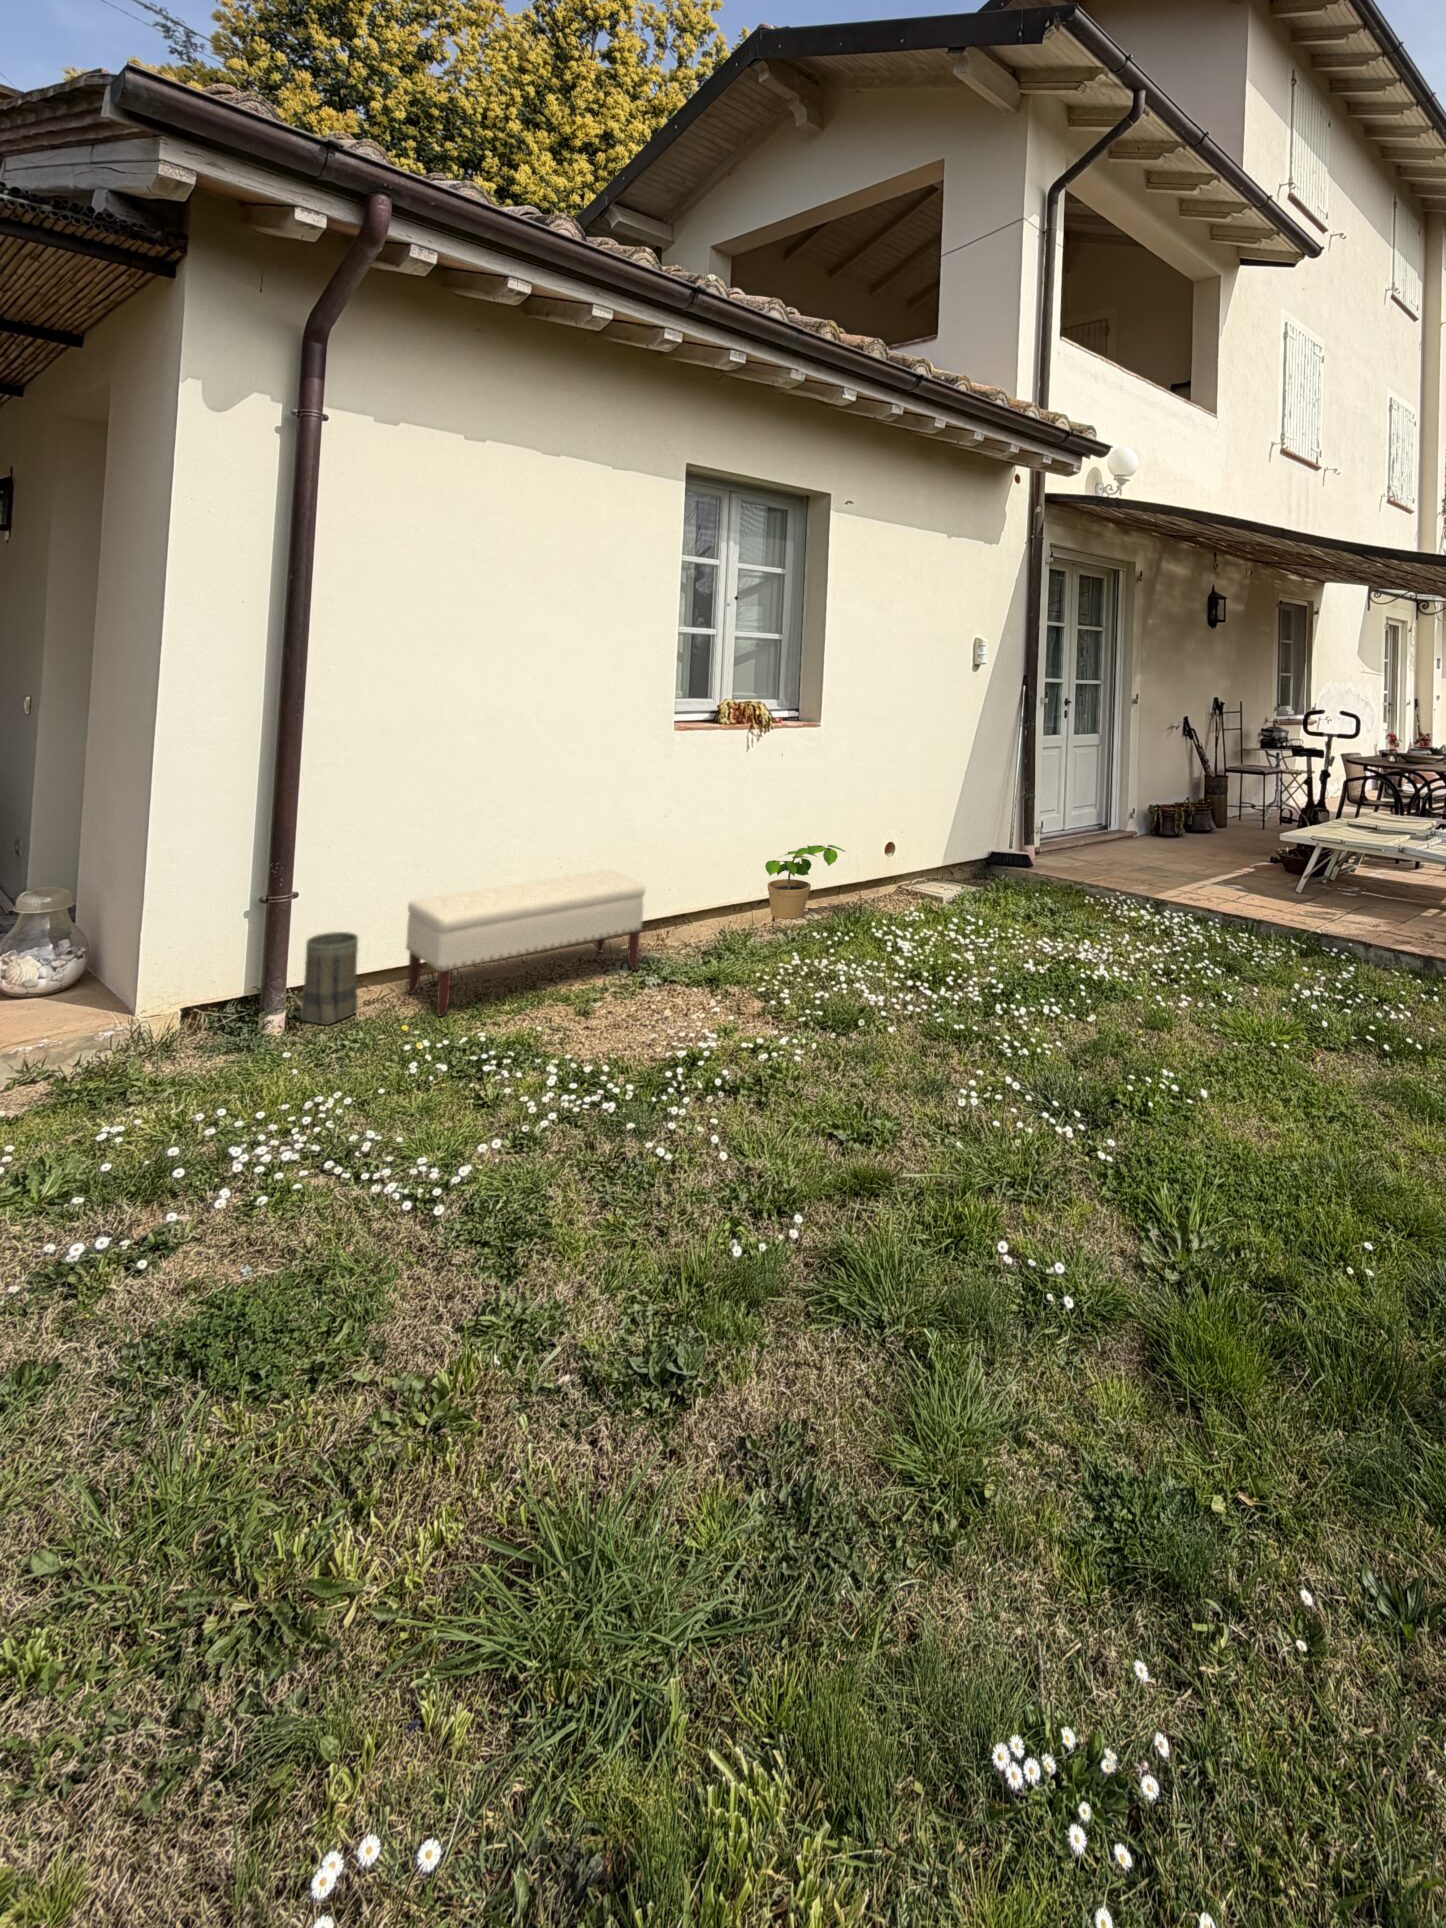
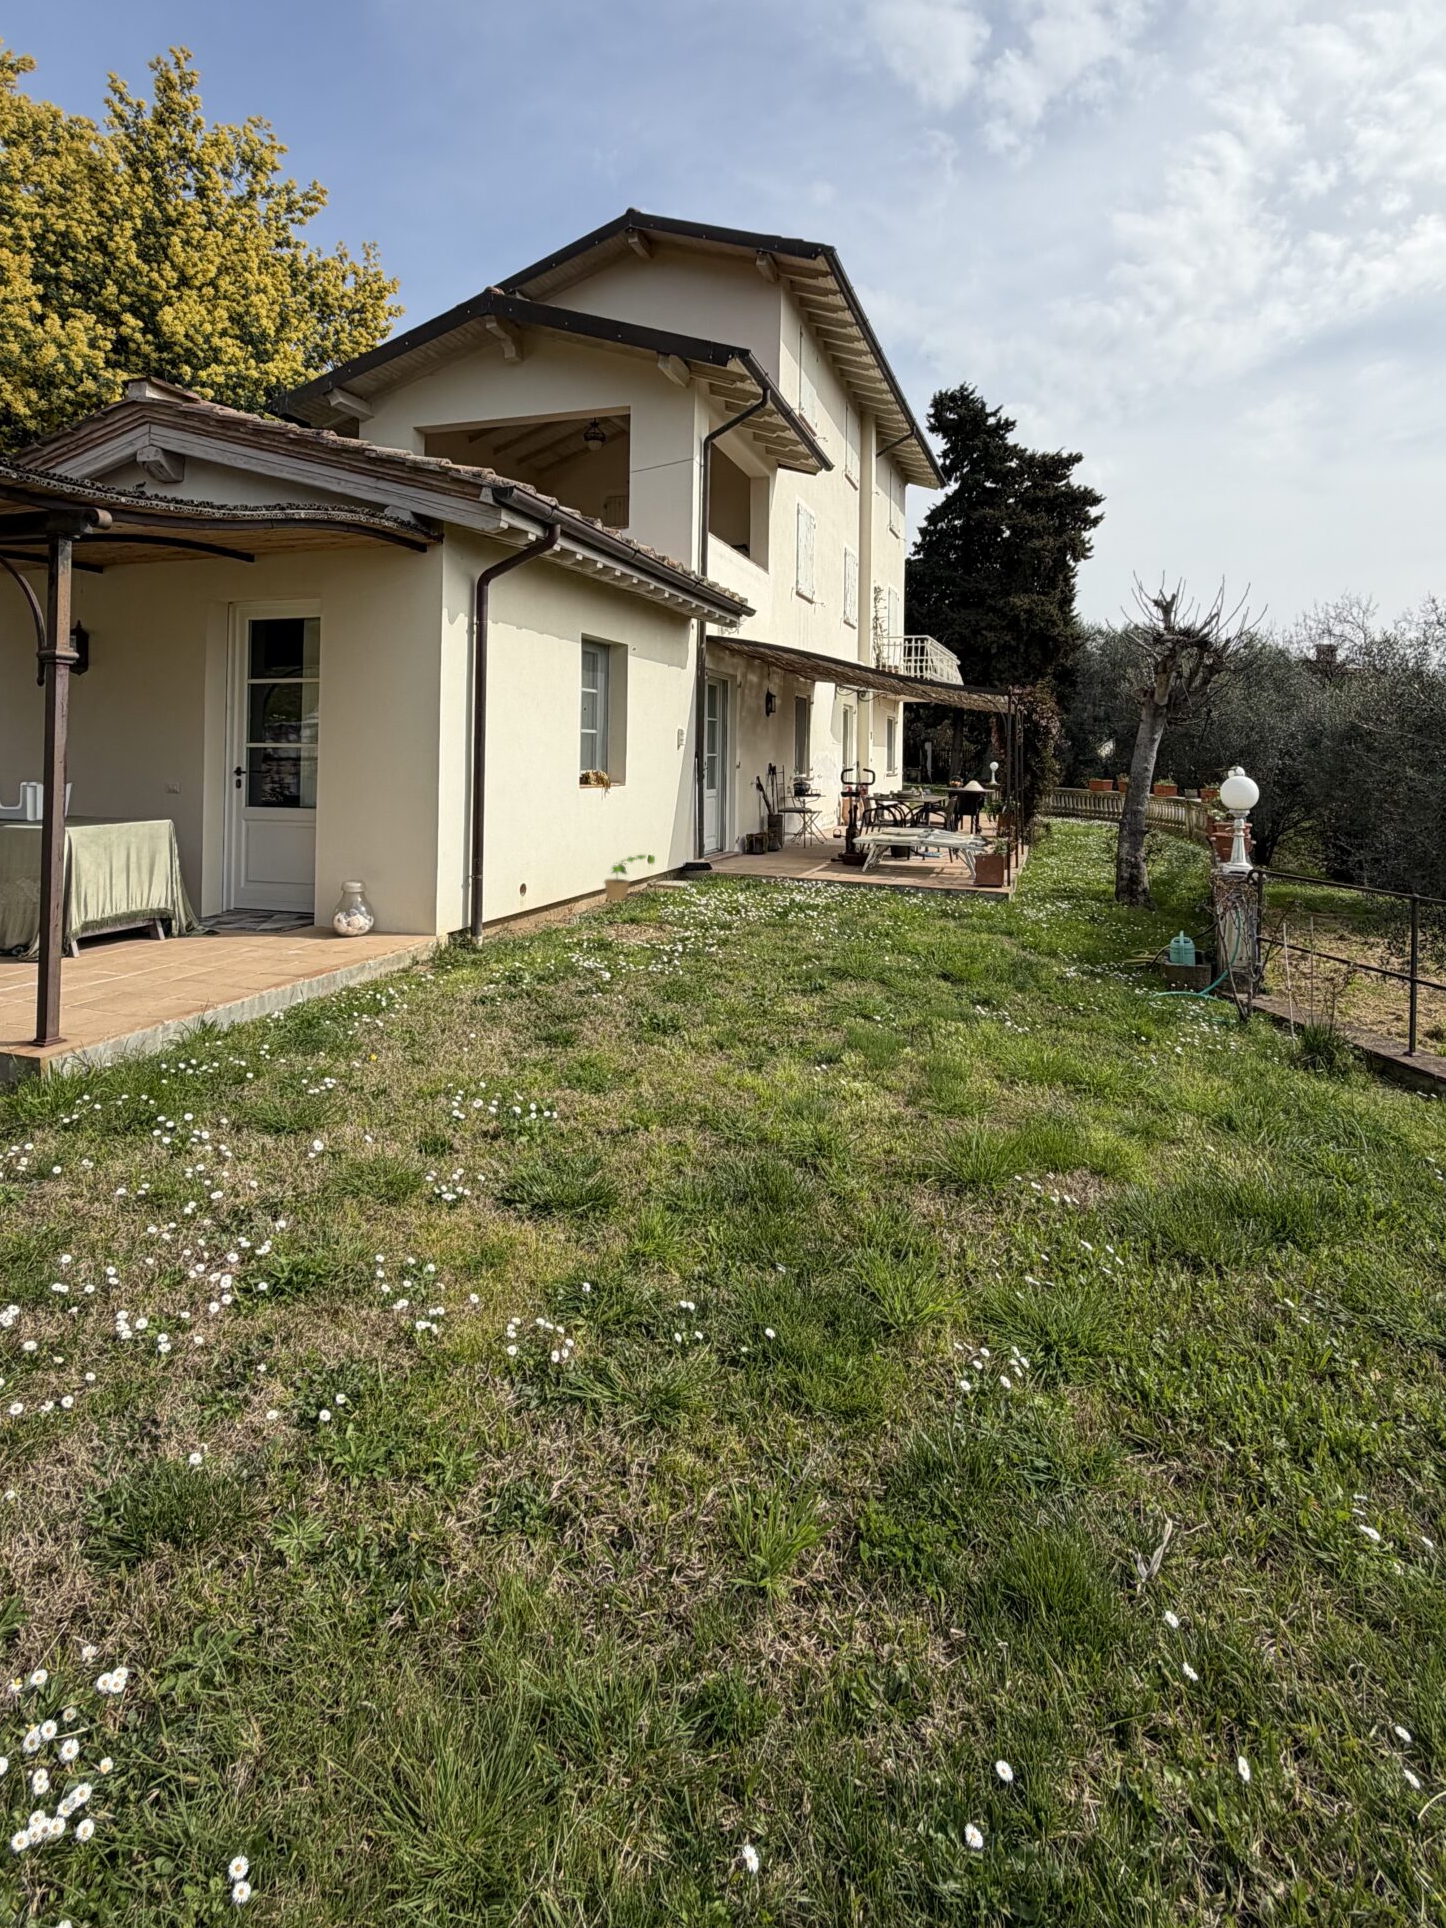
bench: present [406,871,645,1016] -> none [497,870,593,942]
basket: present [300,932,358,1025] -> none [470,901,496,948]

